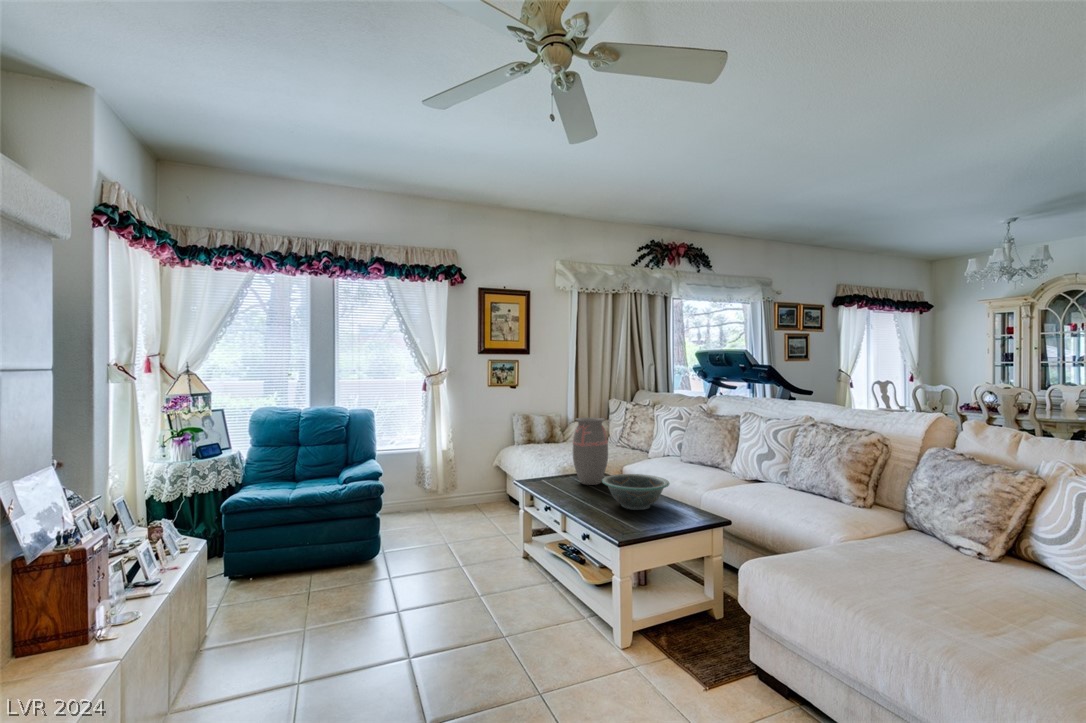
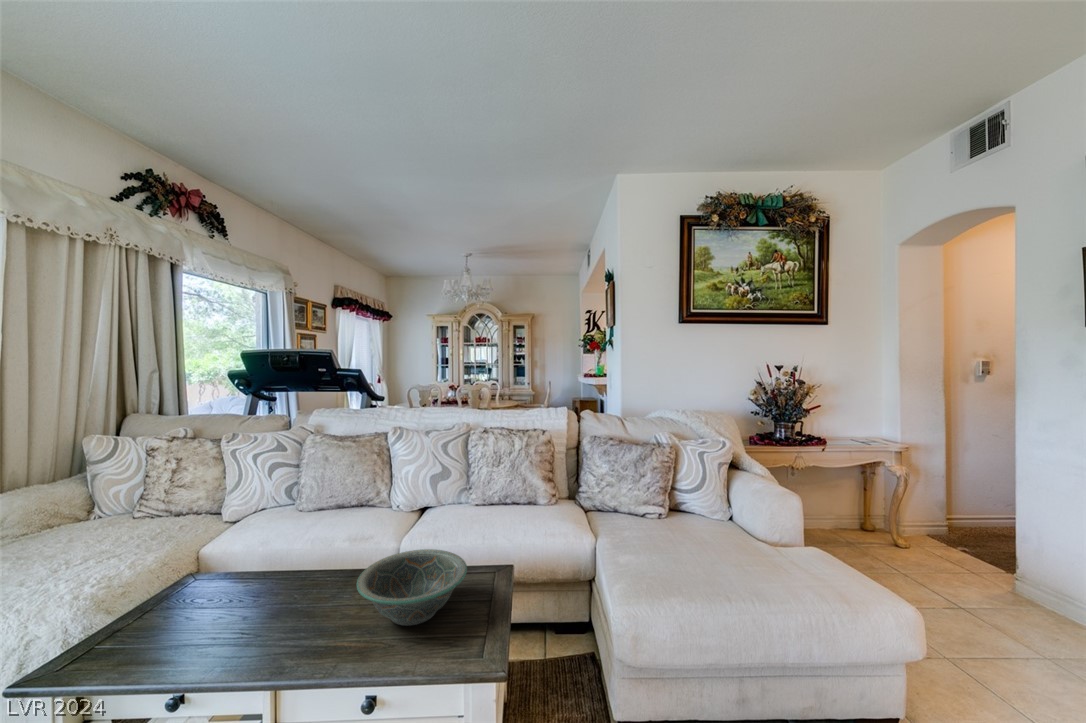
decorative vase: present [573,418,608,485] -> none [196,484,281,627]

